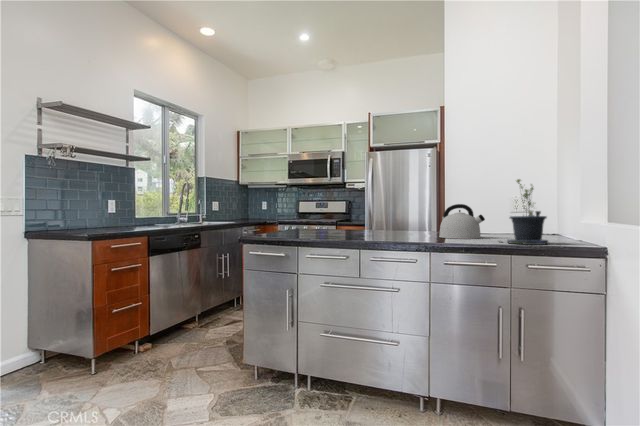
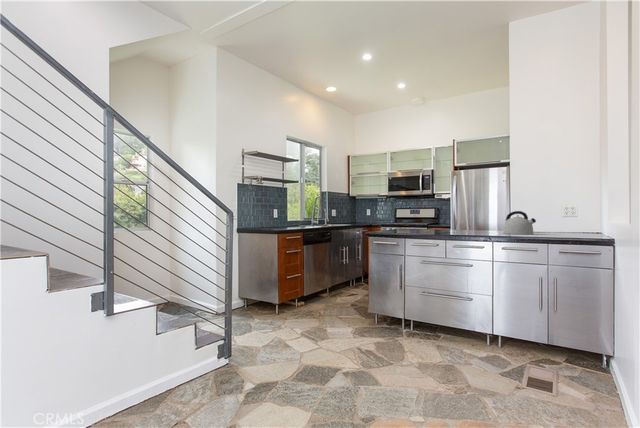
potted plant: present [507,179,548,245] -> none [540,195,576,237]

